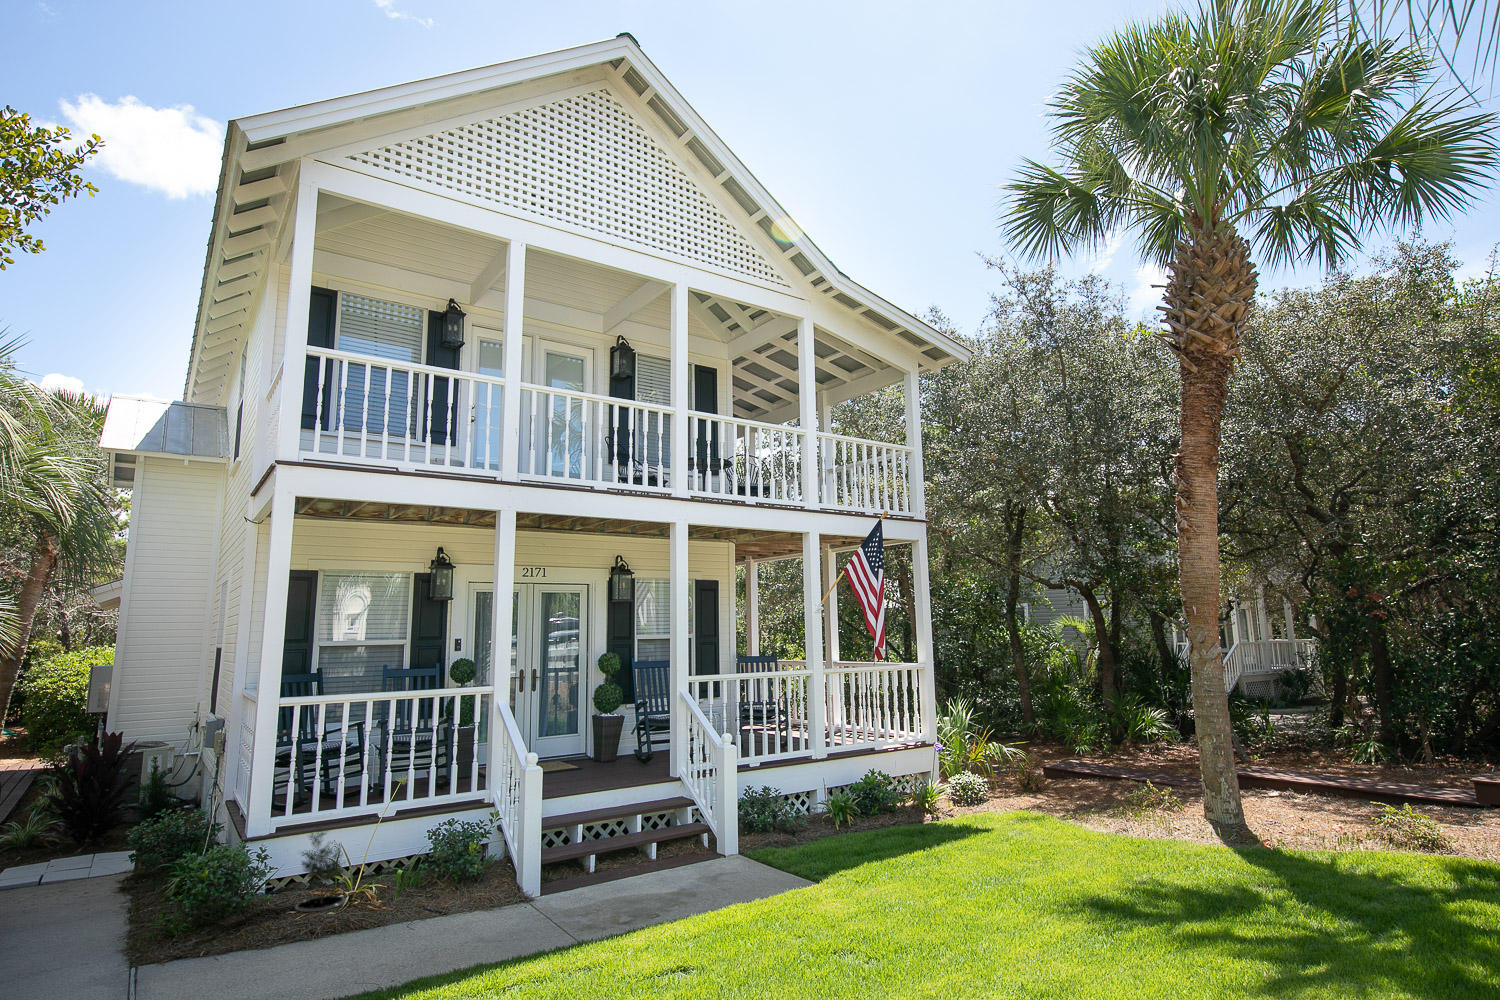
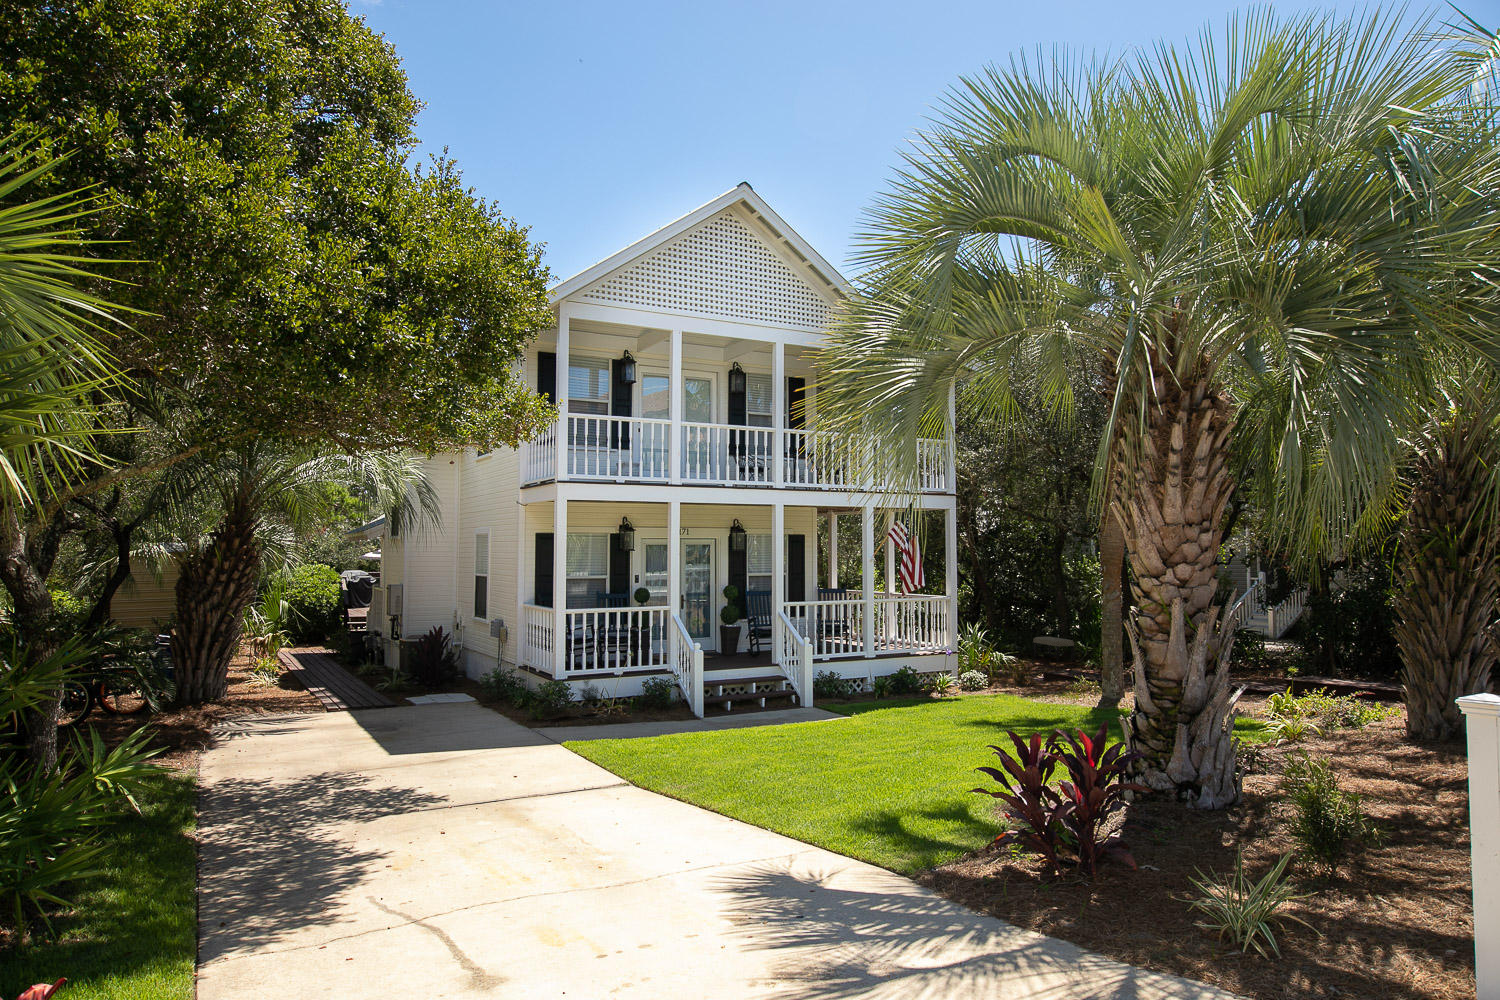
bench: none [1004,714,1062,747] -> present [1033,637,1074,662]

